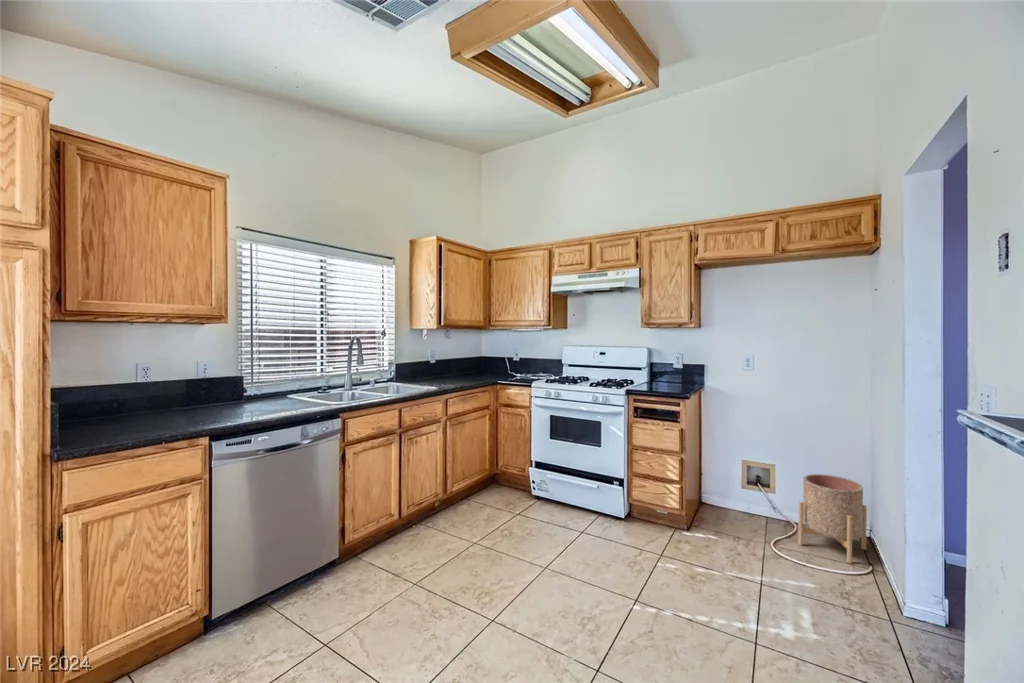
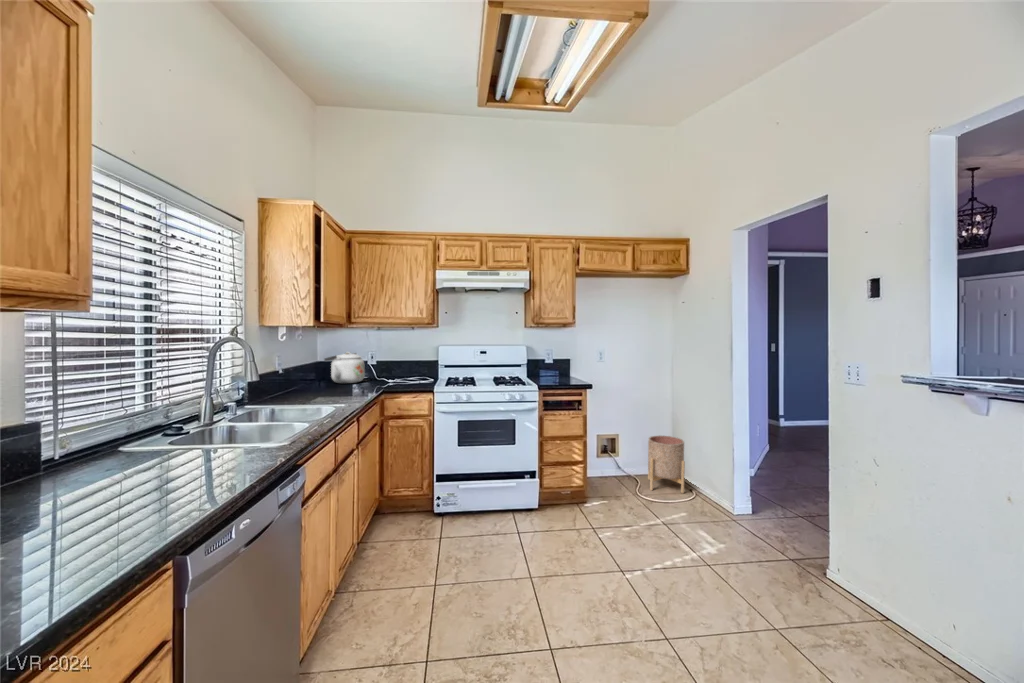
kettle: none [472,350,502,376] -> present [324,352,365,384]

